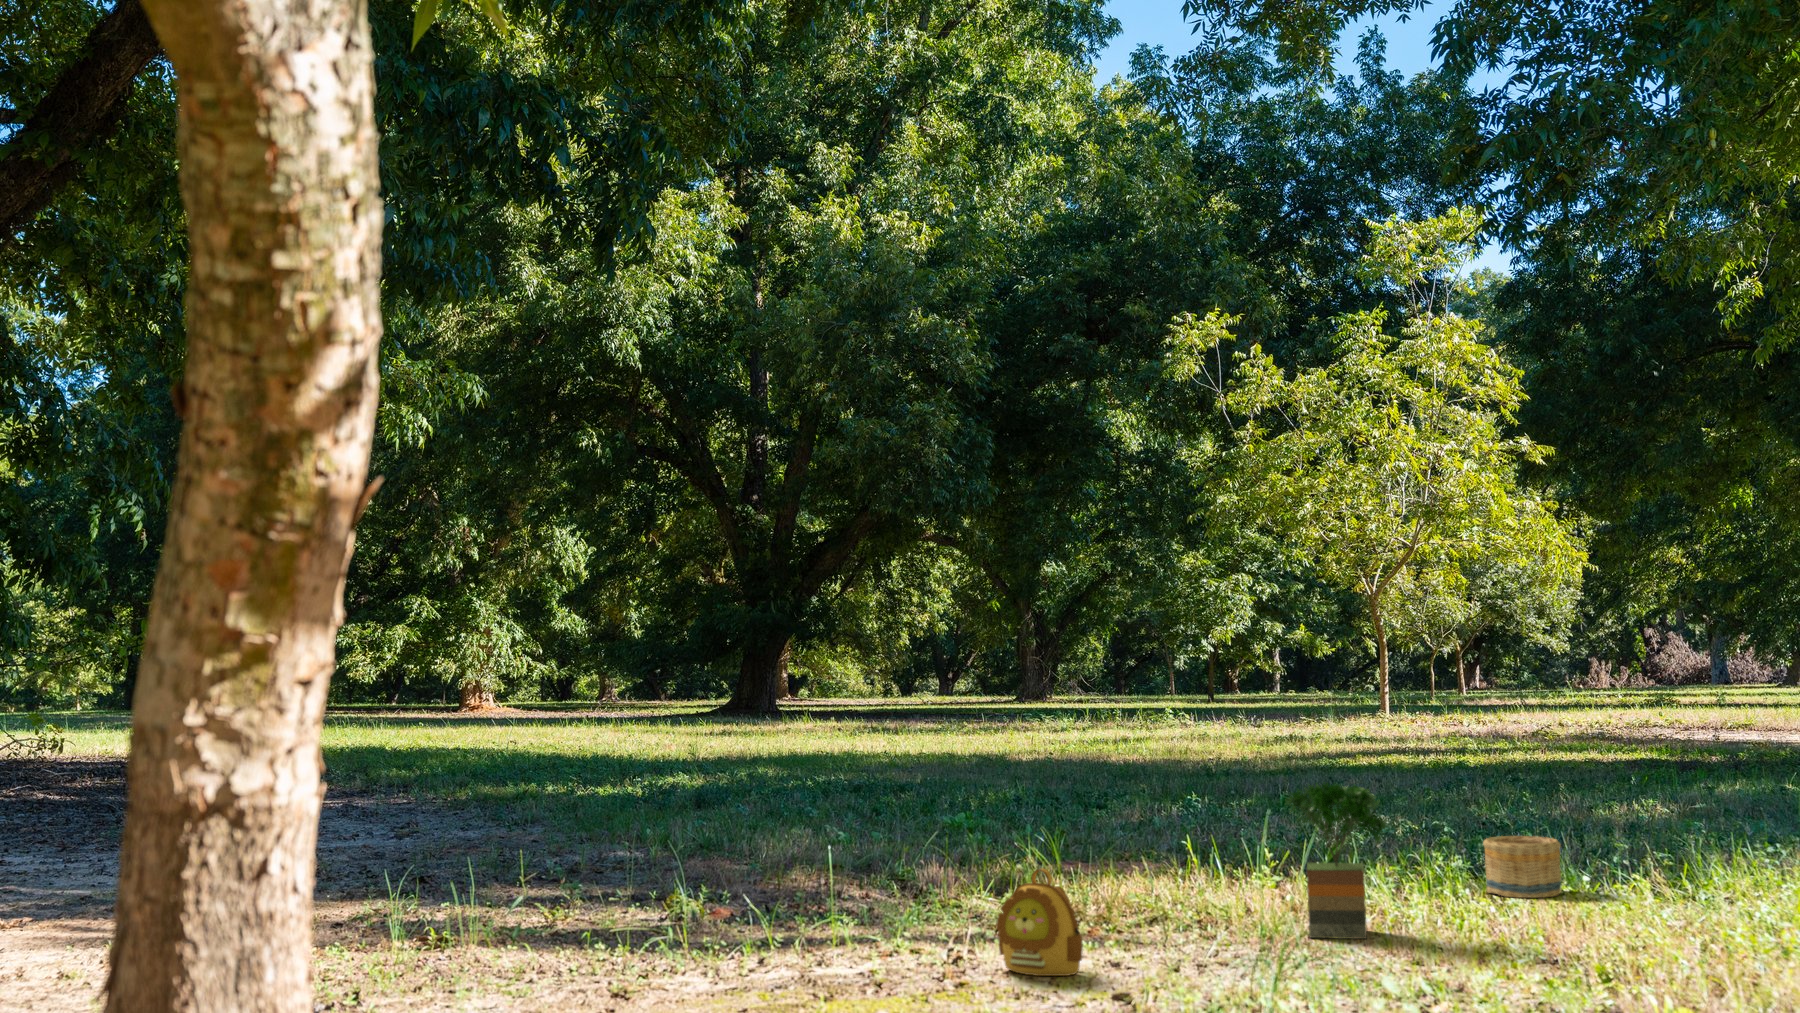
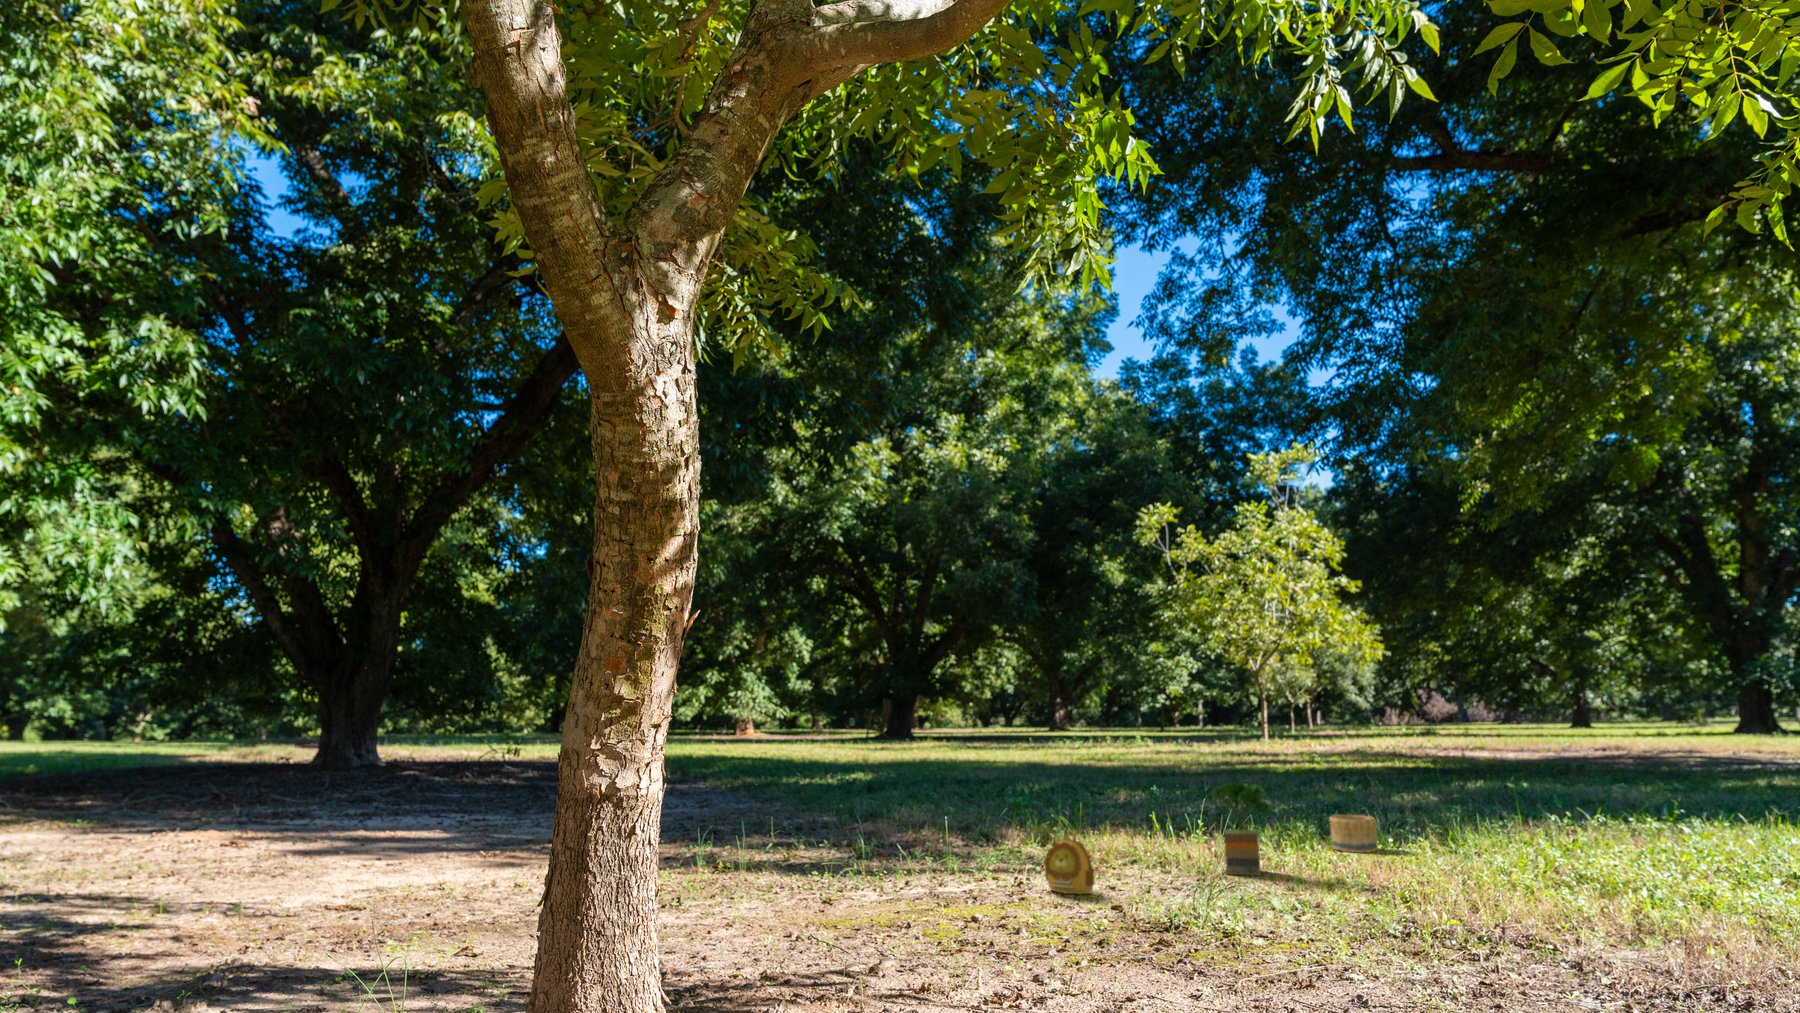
lounge chair: none [745,663,789,729] -> present [865,699,890,739]

